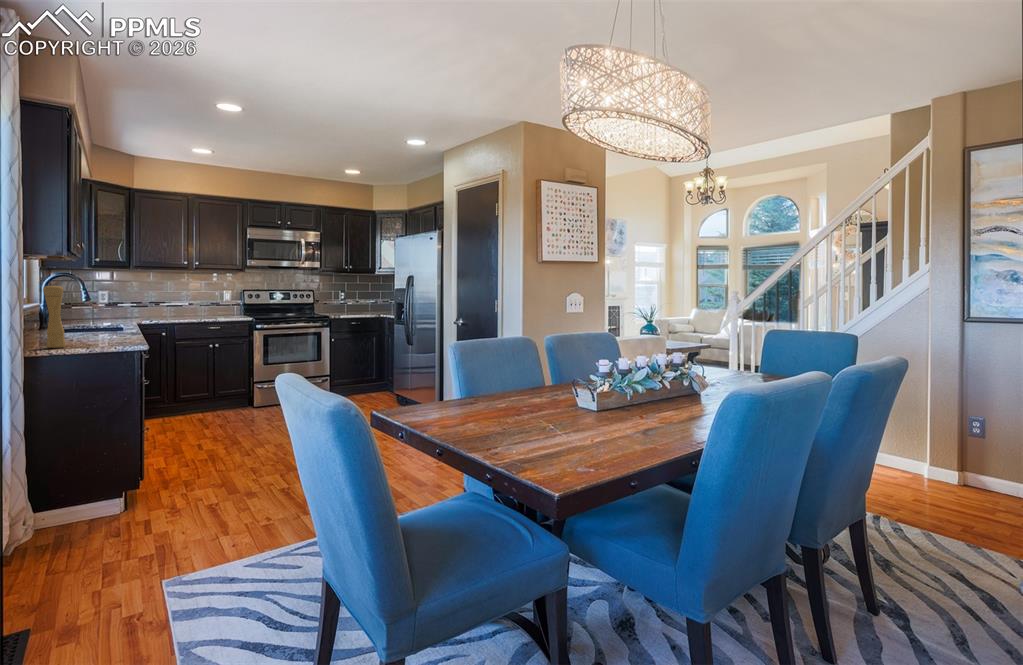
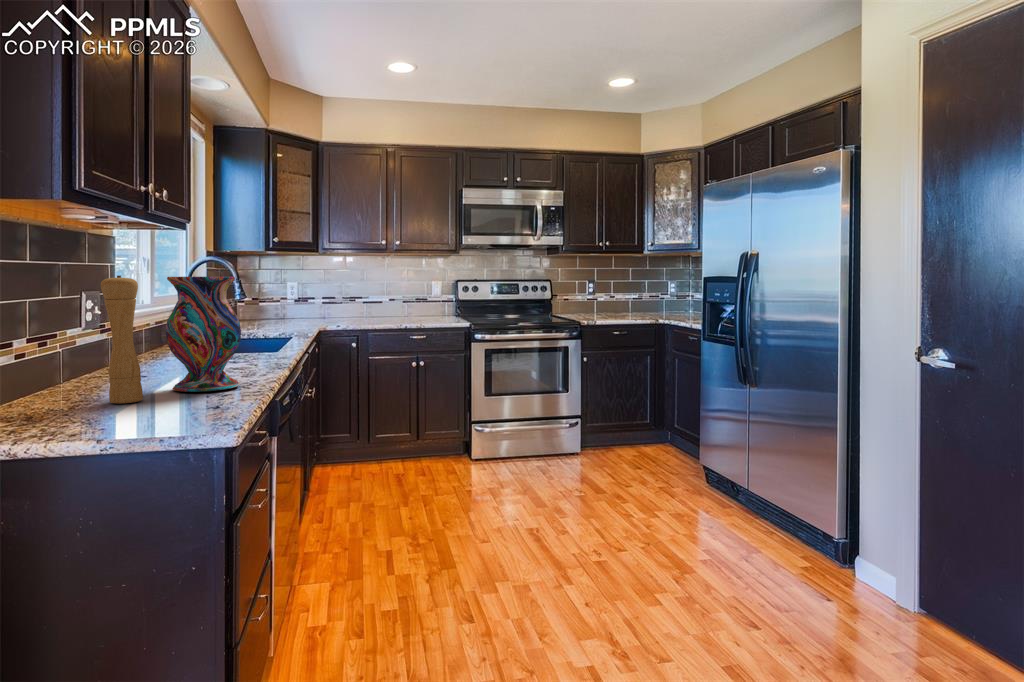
vase: none [72,286,116,344] -> present [166,277,241,392]

